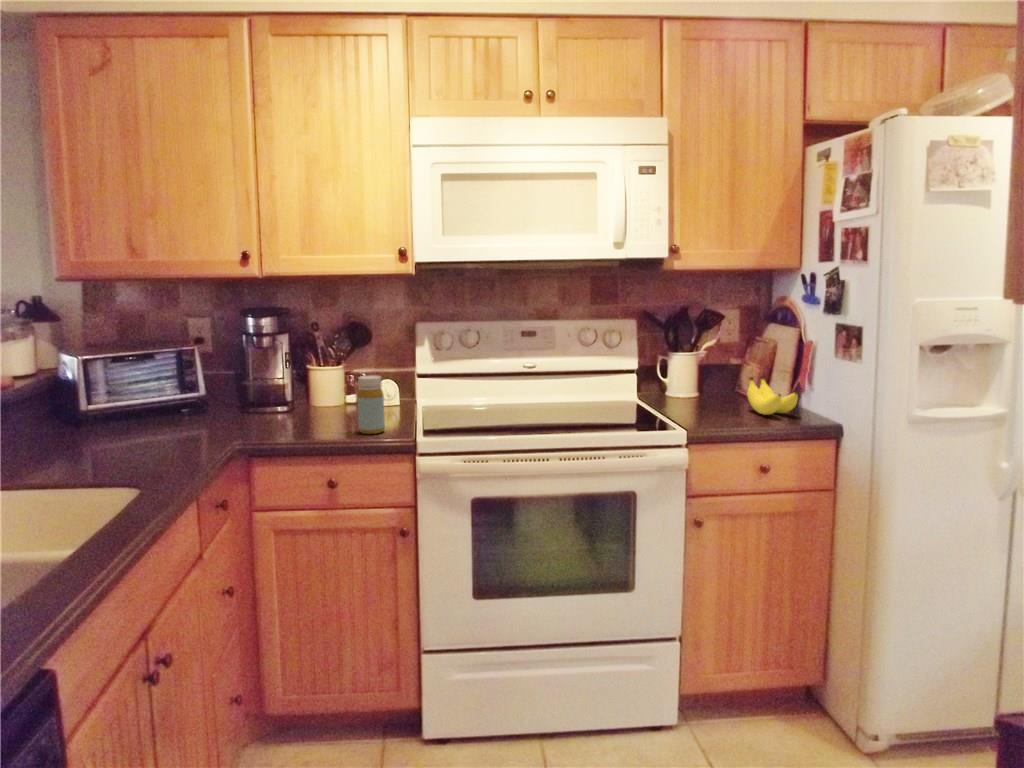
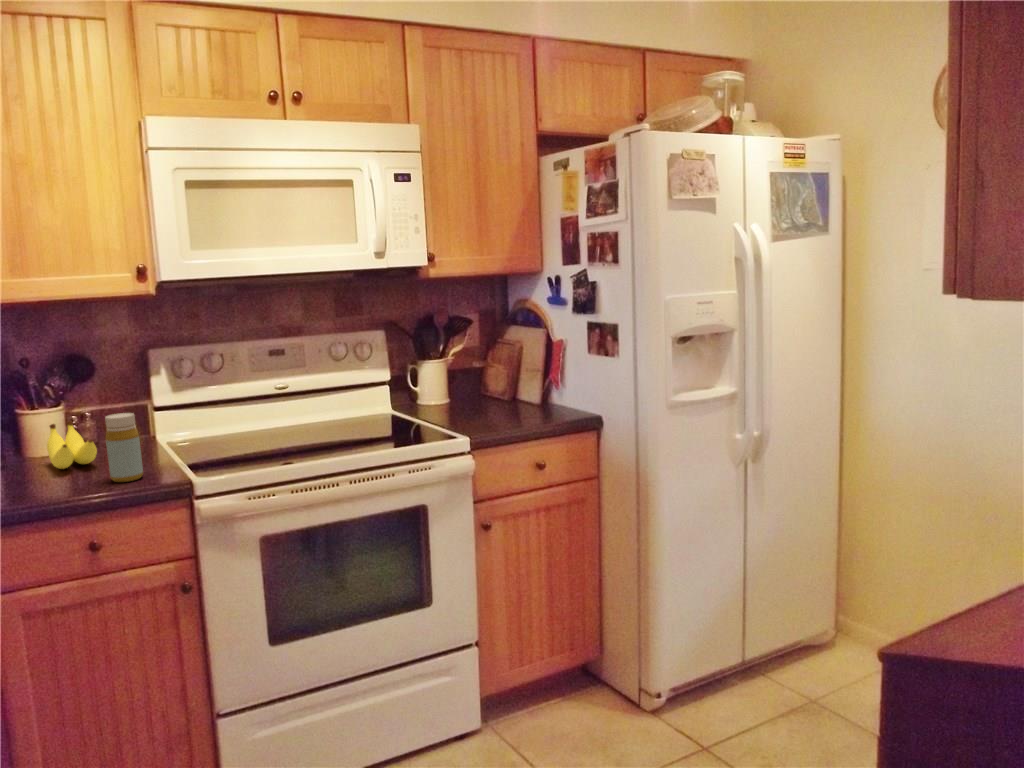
banana: present [747,376,798,415] -> present [47,421,97,469]

